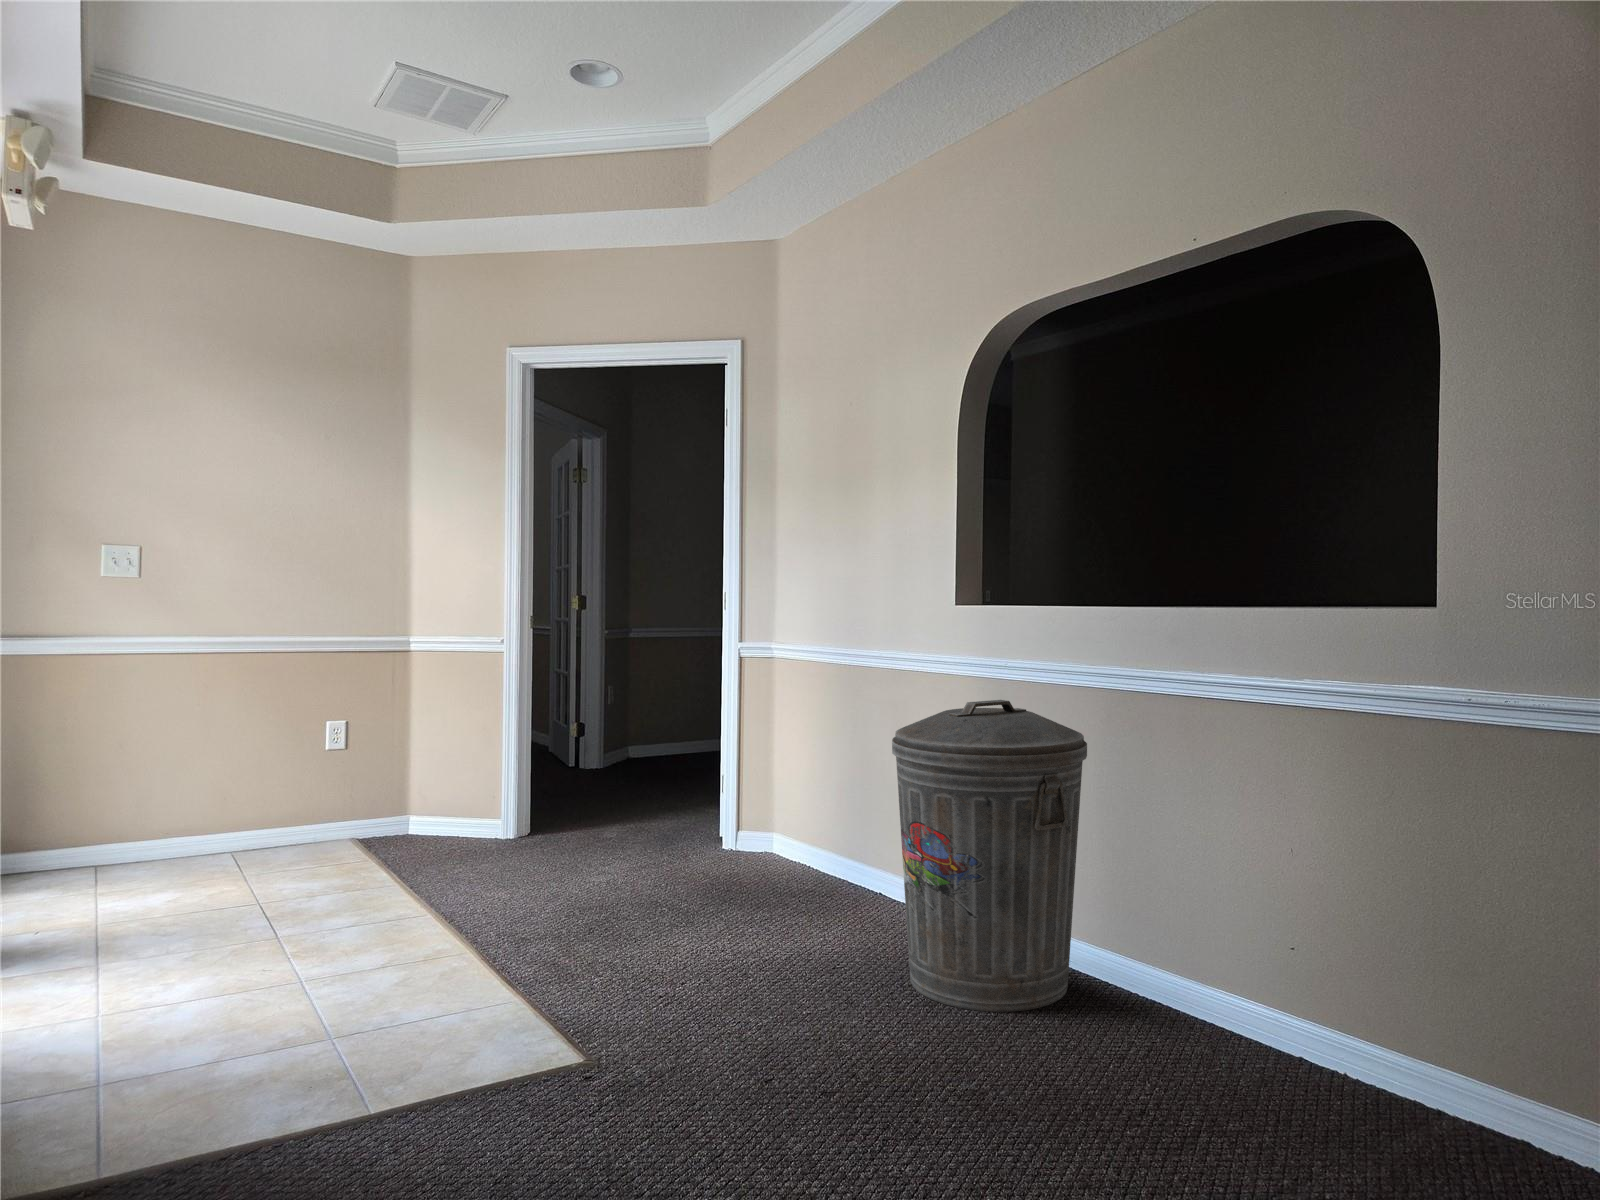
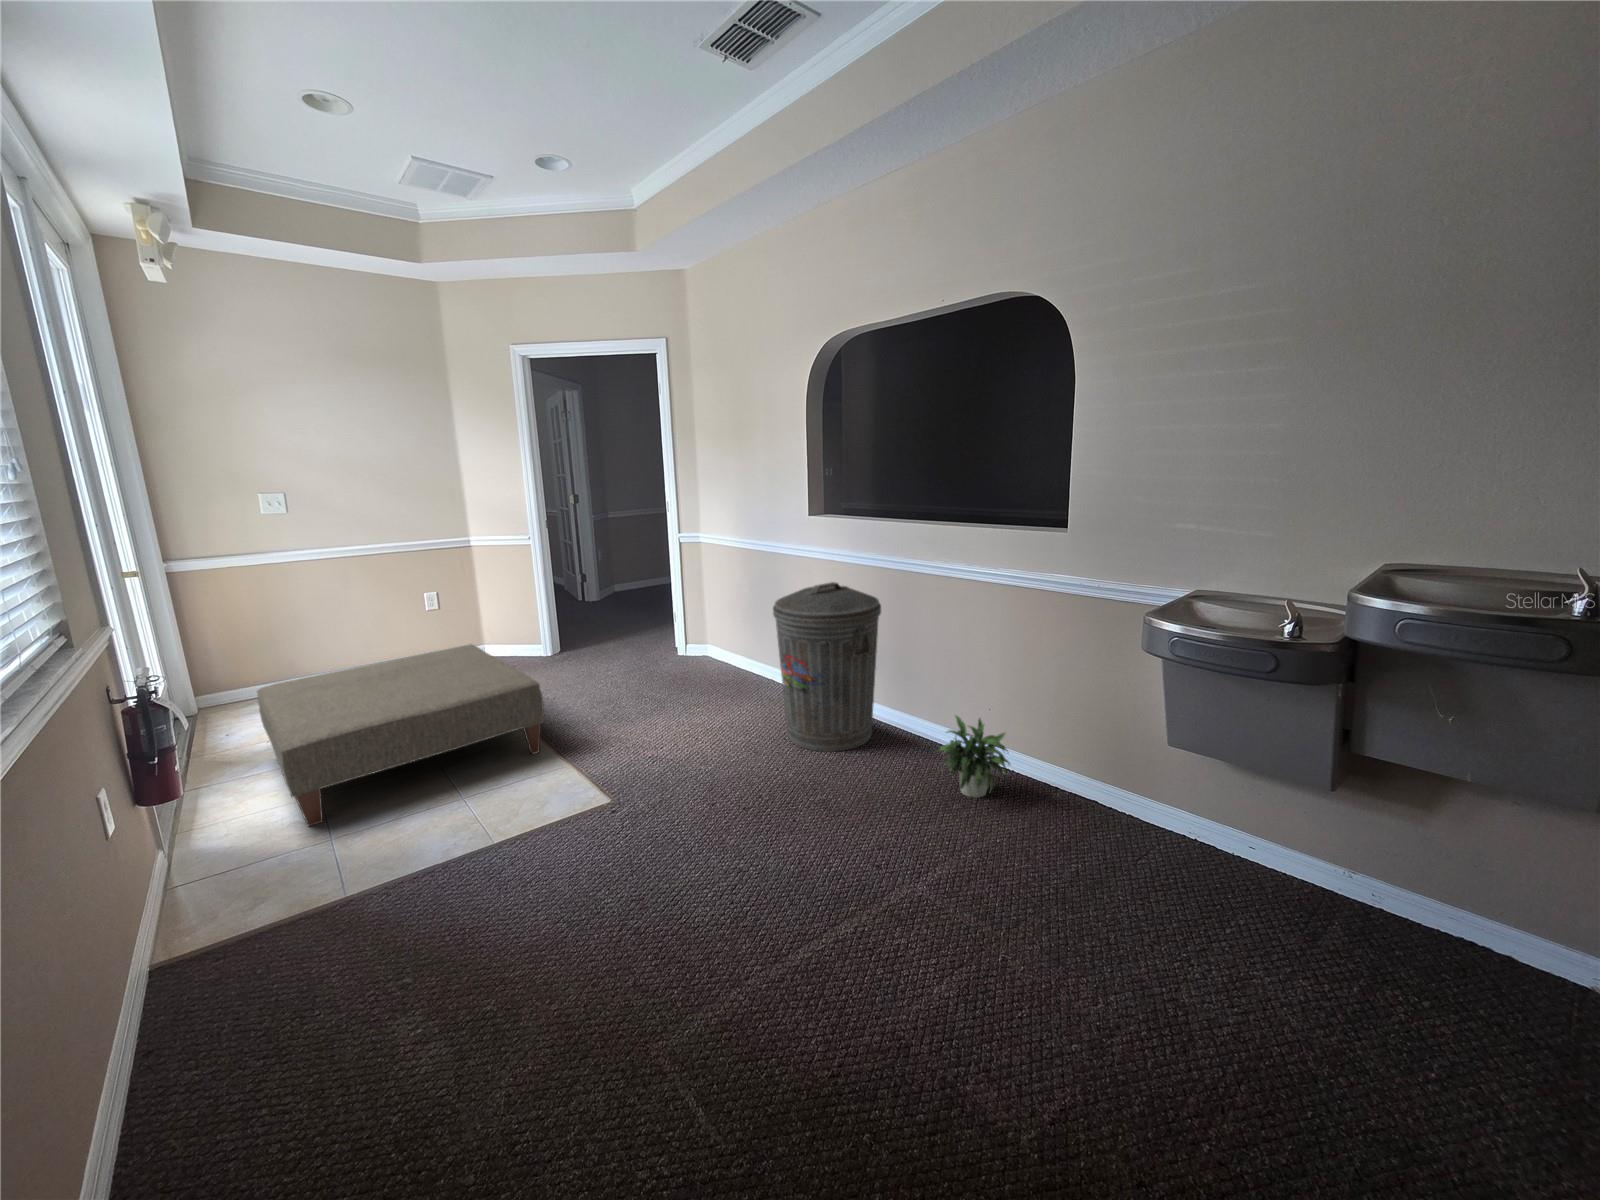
ottoman: none [41,795,488,1062] -> present [257,644,544,826]
potted plant: none [1195,943,1349,1109] -> present [939,715,1010,798]

